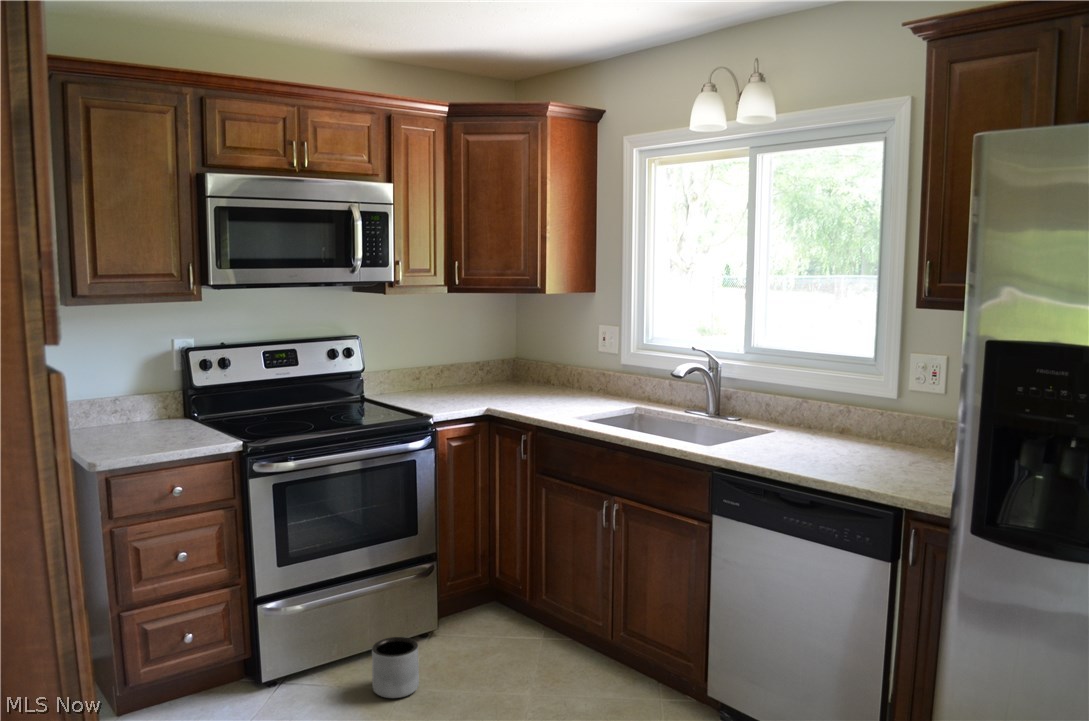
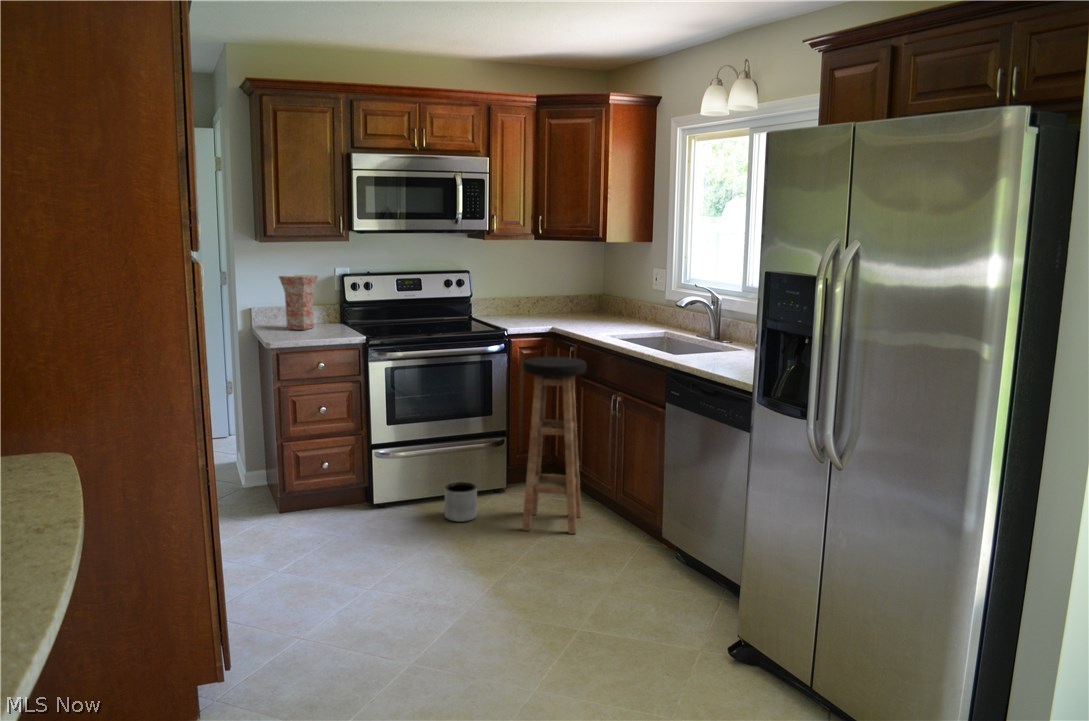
vase: none [93,351,153,435] -> present [279,274,318,330]
bar stool: none [483,451,569,700] -> present [522,357,587,534]

